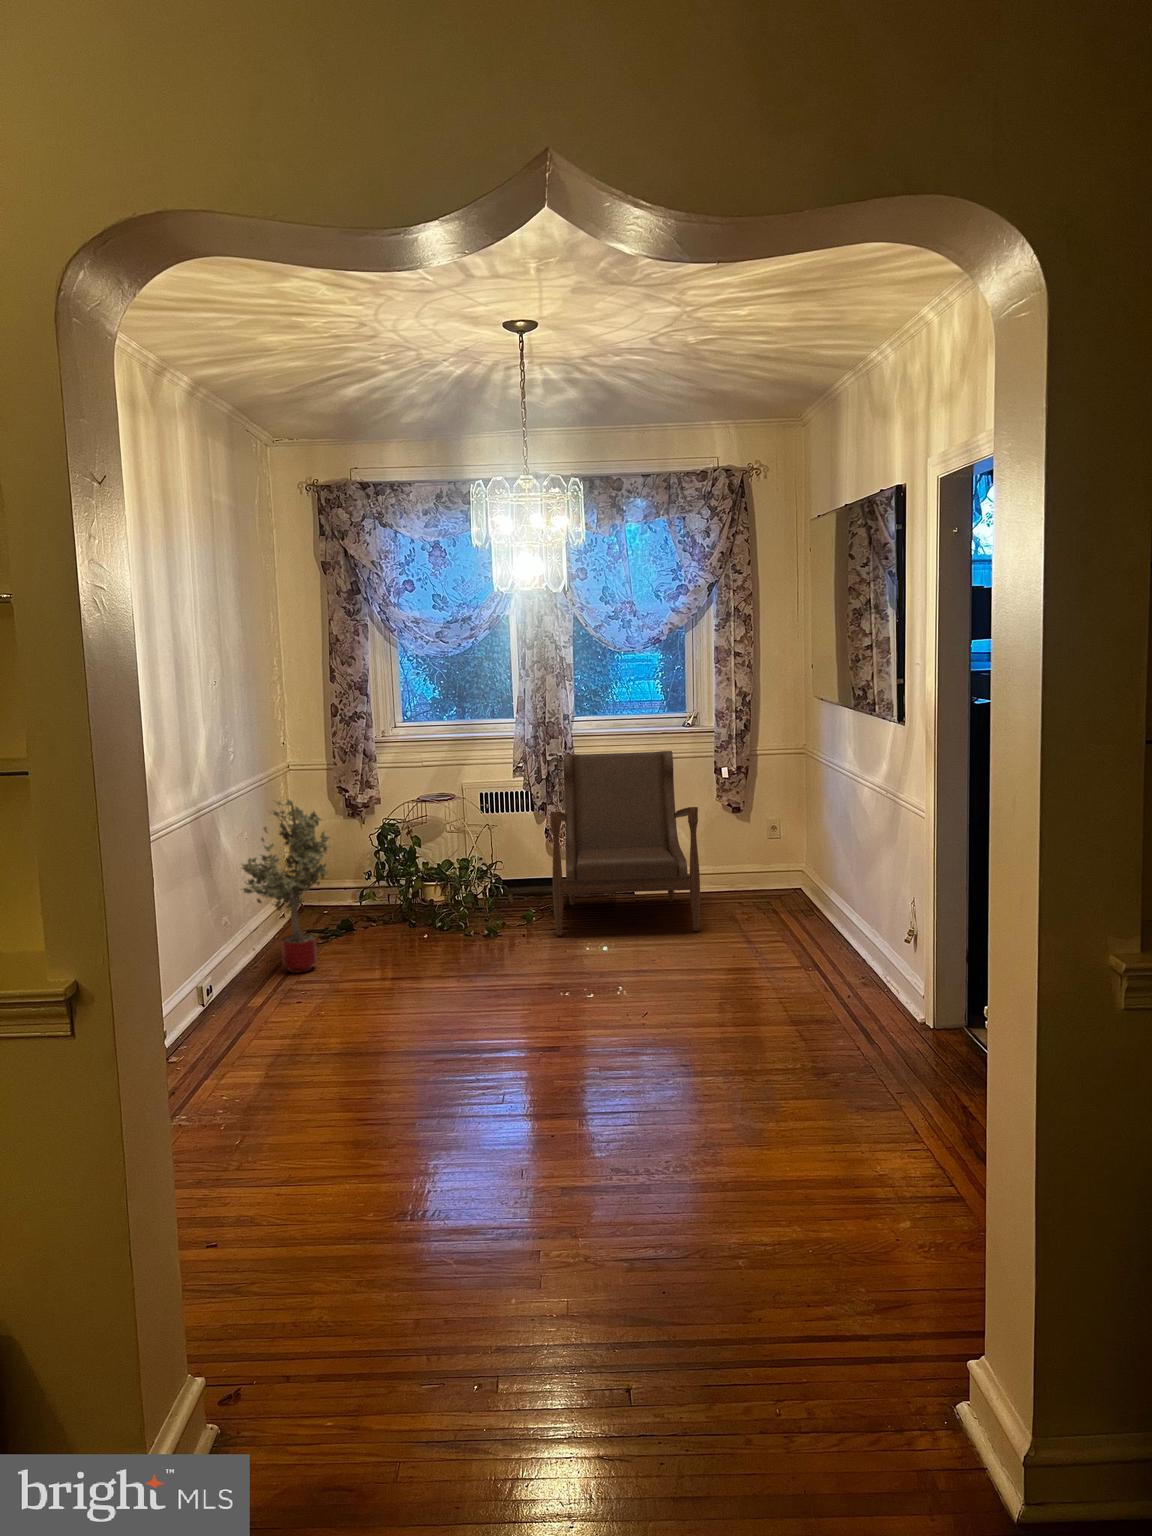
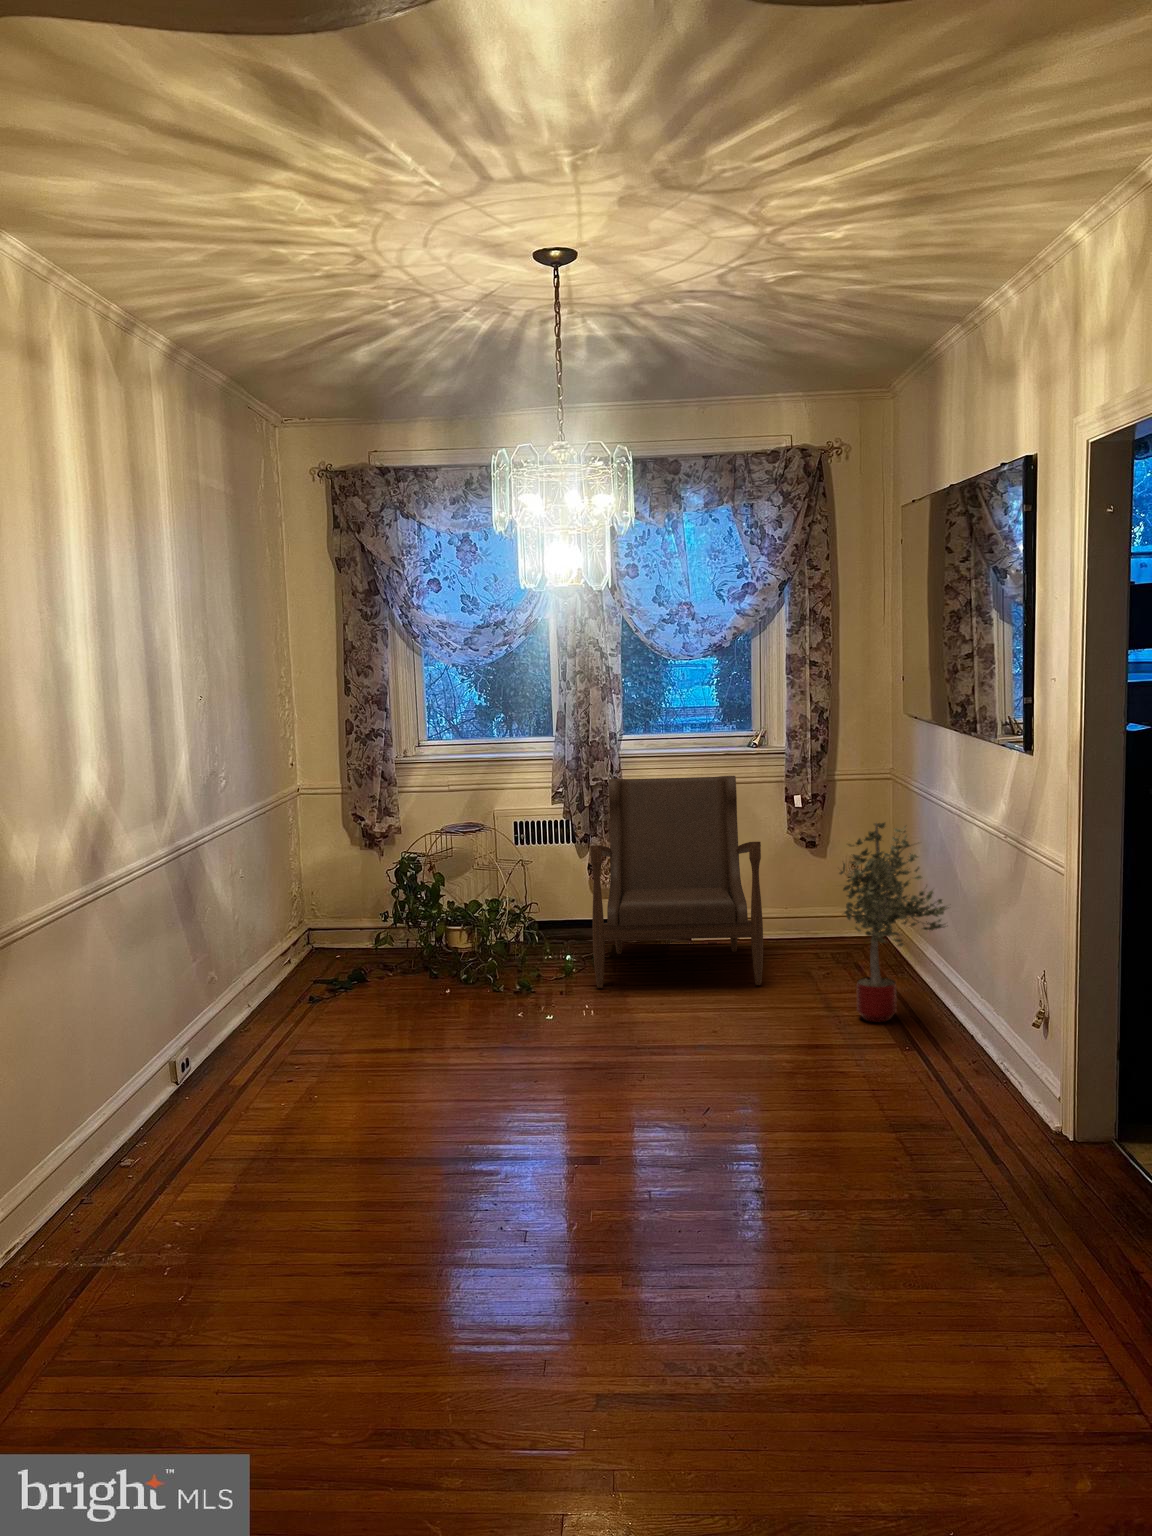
potted tree: present [242,799,330,973] -> present [840,823,947,1022]

